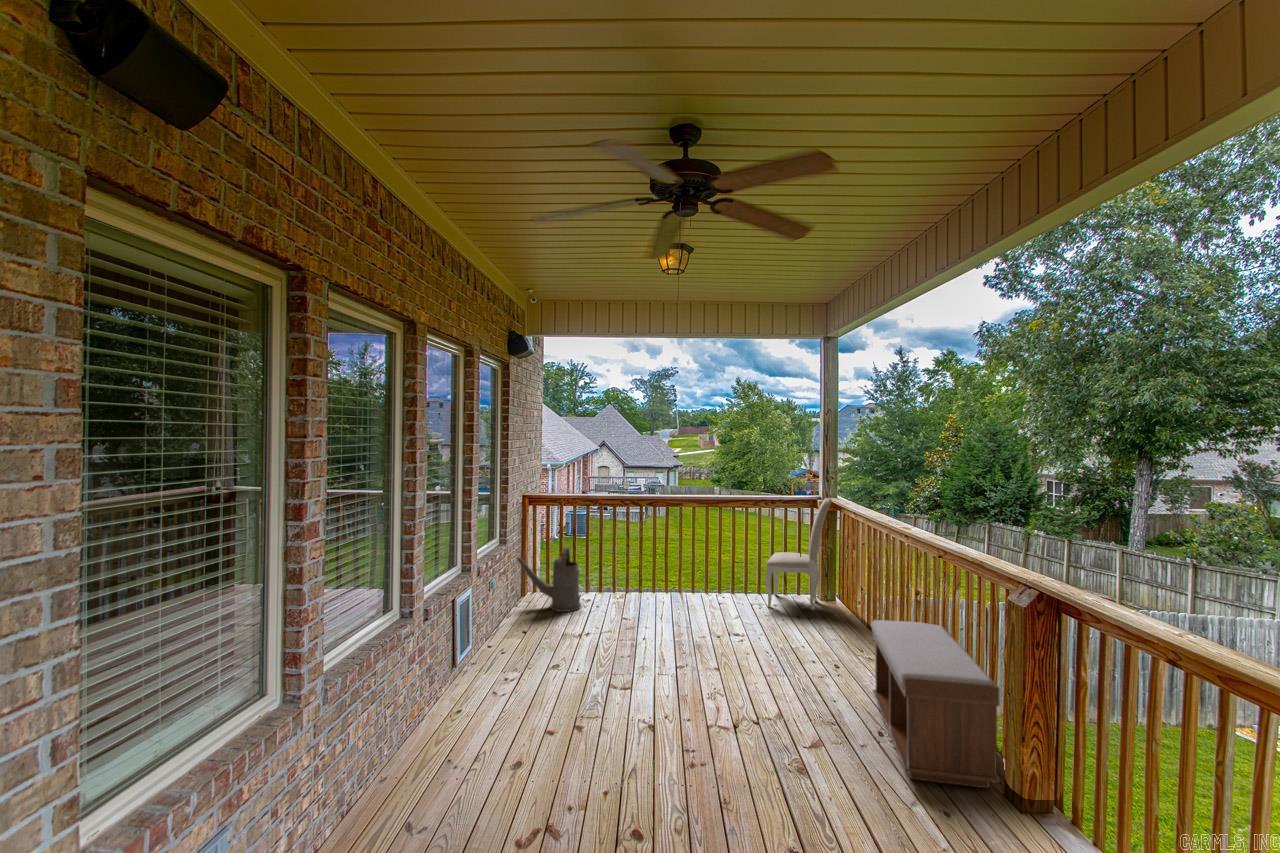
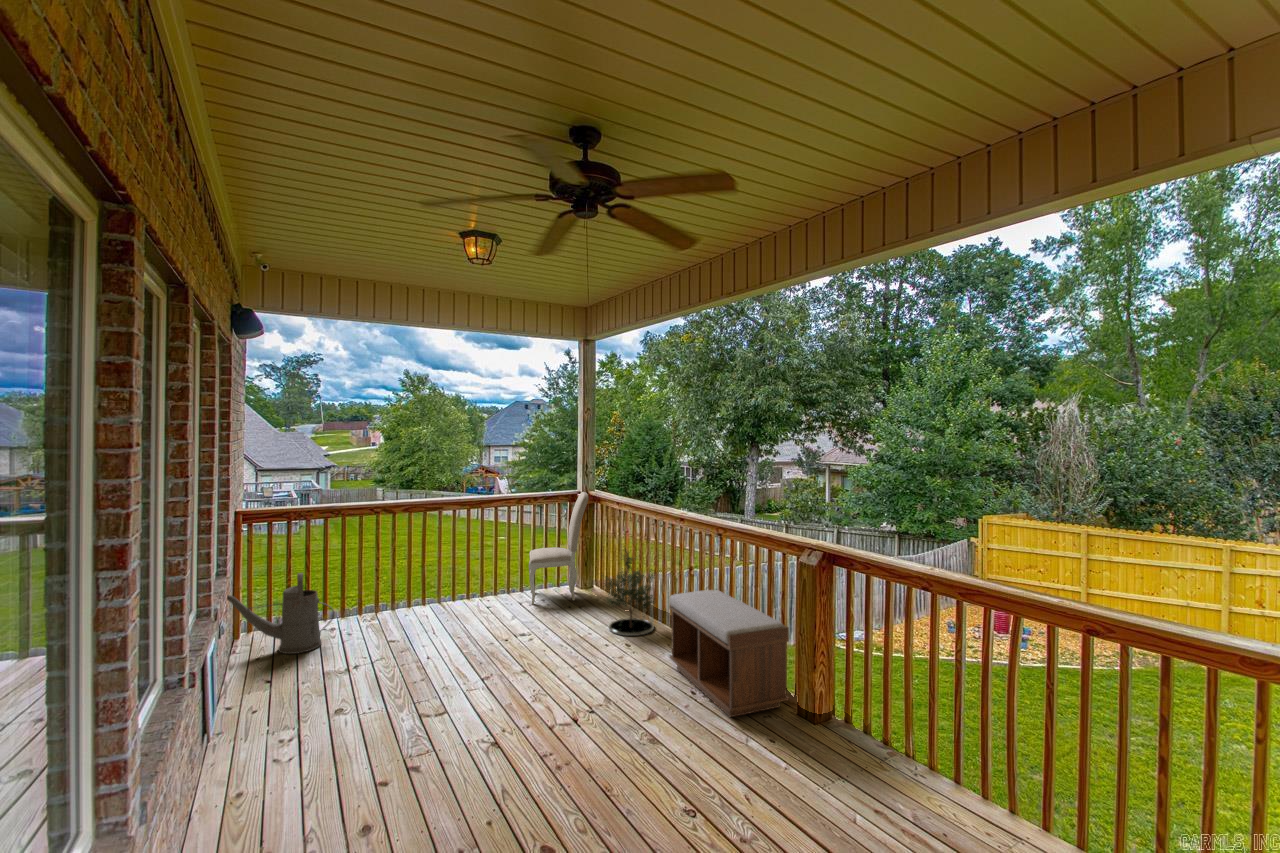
potted tree: none [819,558,886,661] -> present [602,549,655,636]

